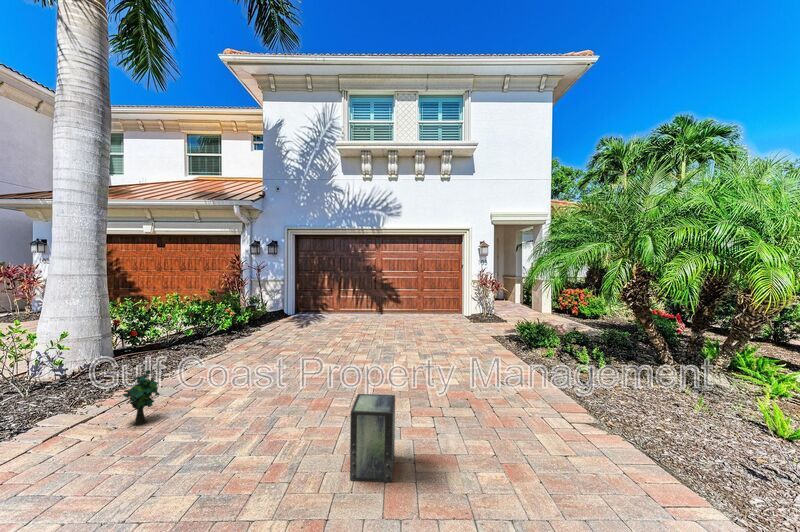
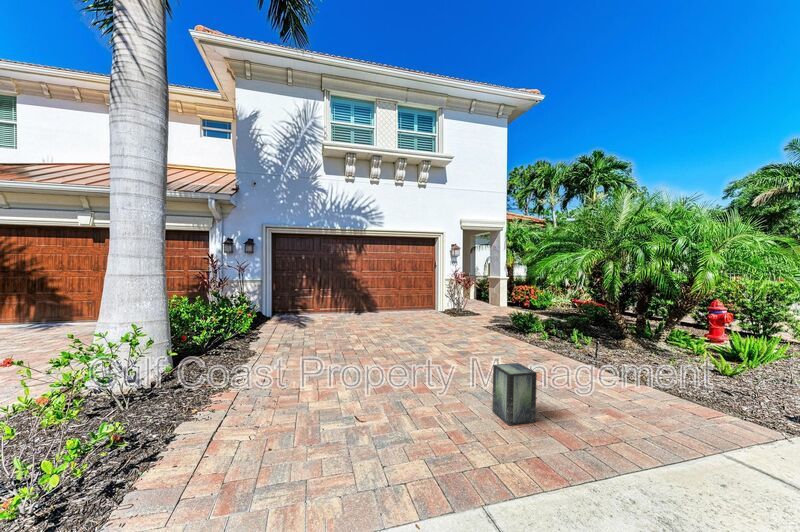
decorative plant: present [121,370,160,425] -> none [264,366,295,420]

